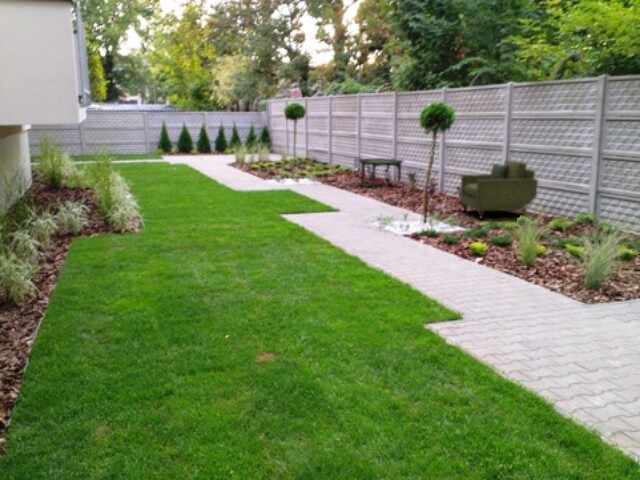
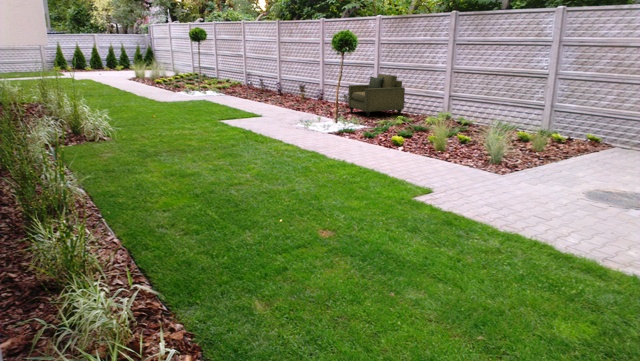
round table: present [359,158,403,189] -> none [254,73,290,97]

